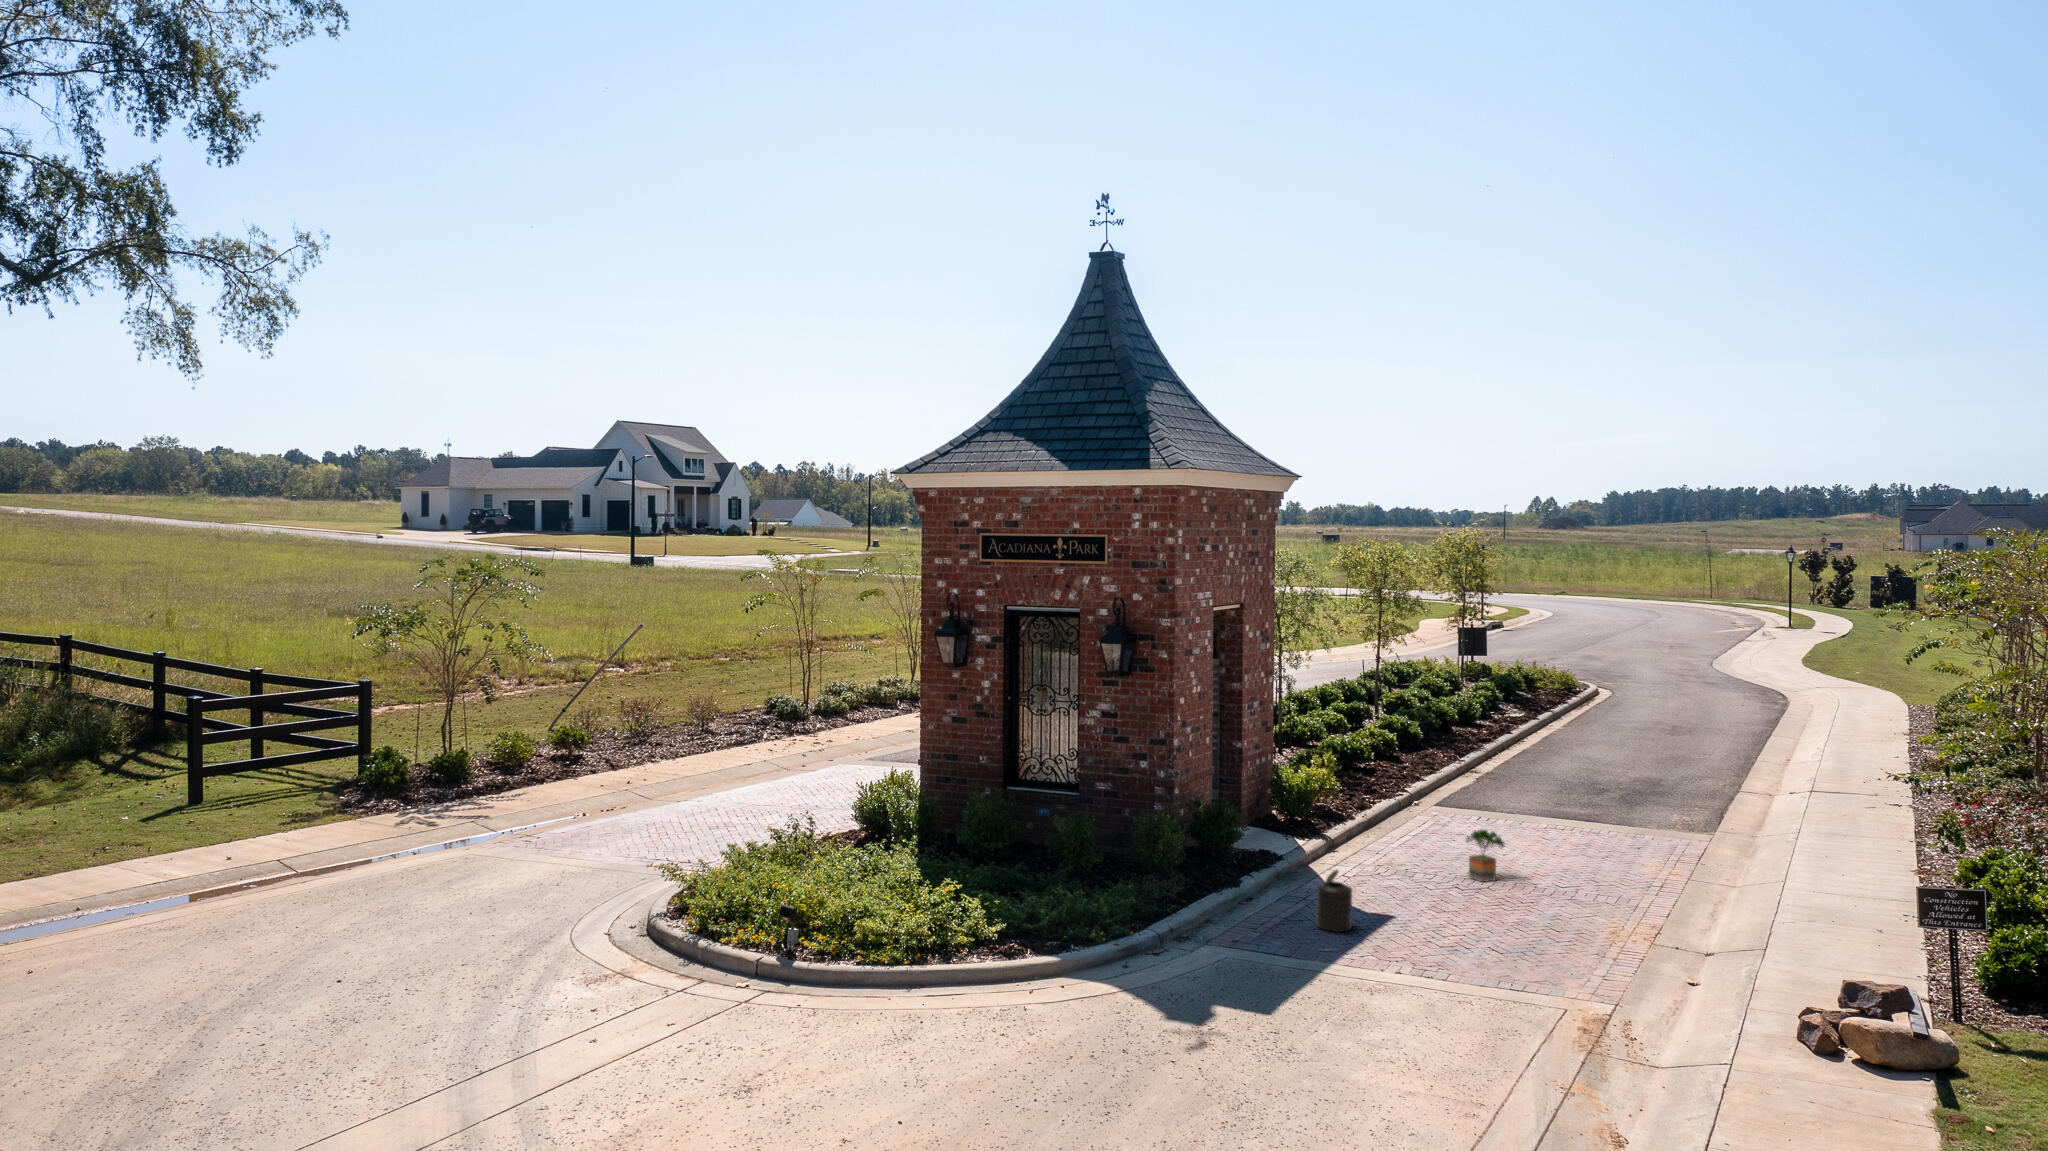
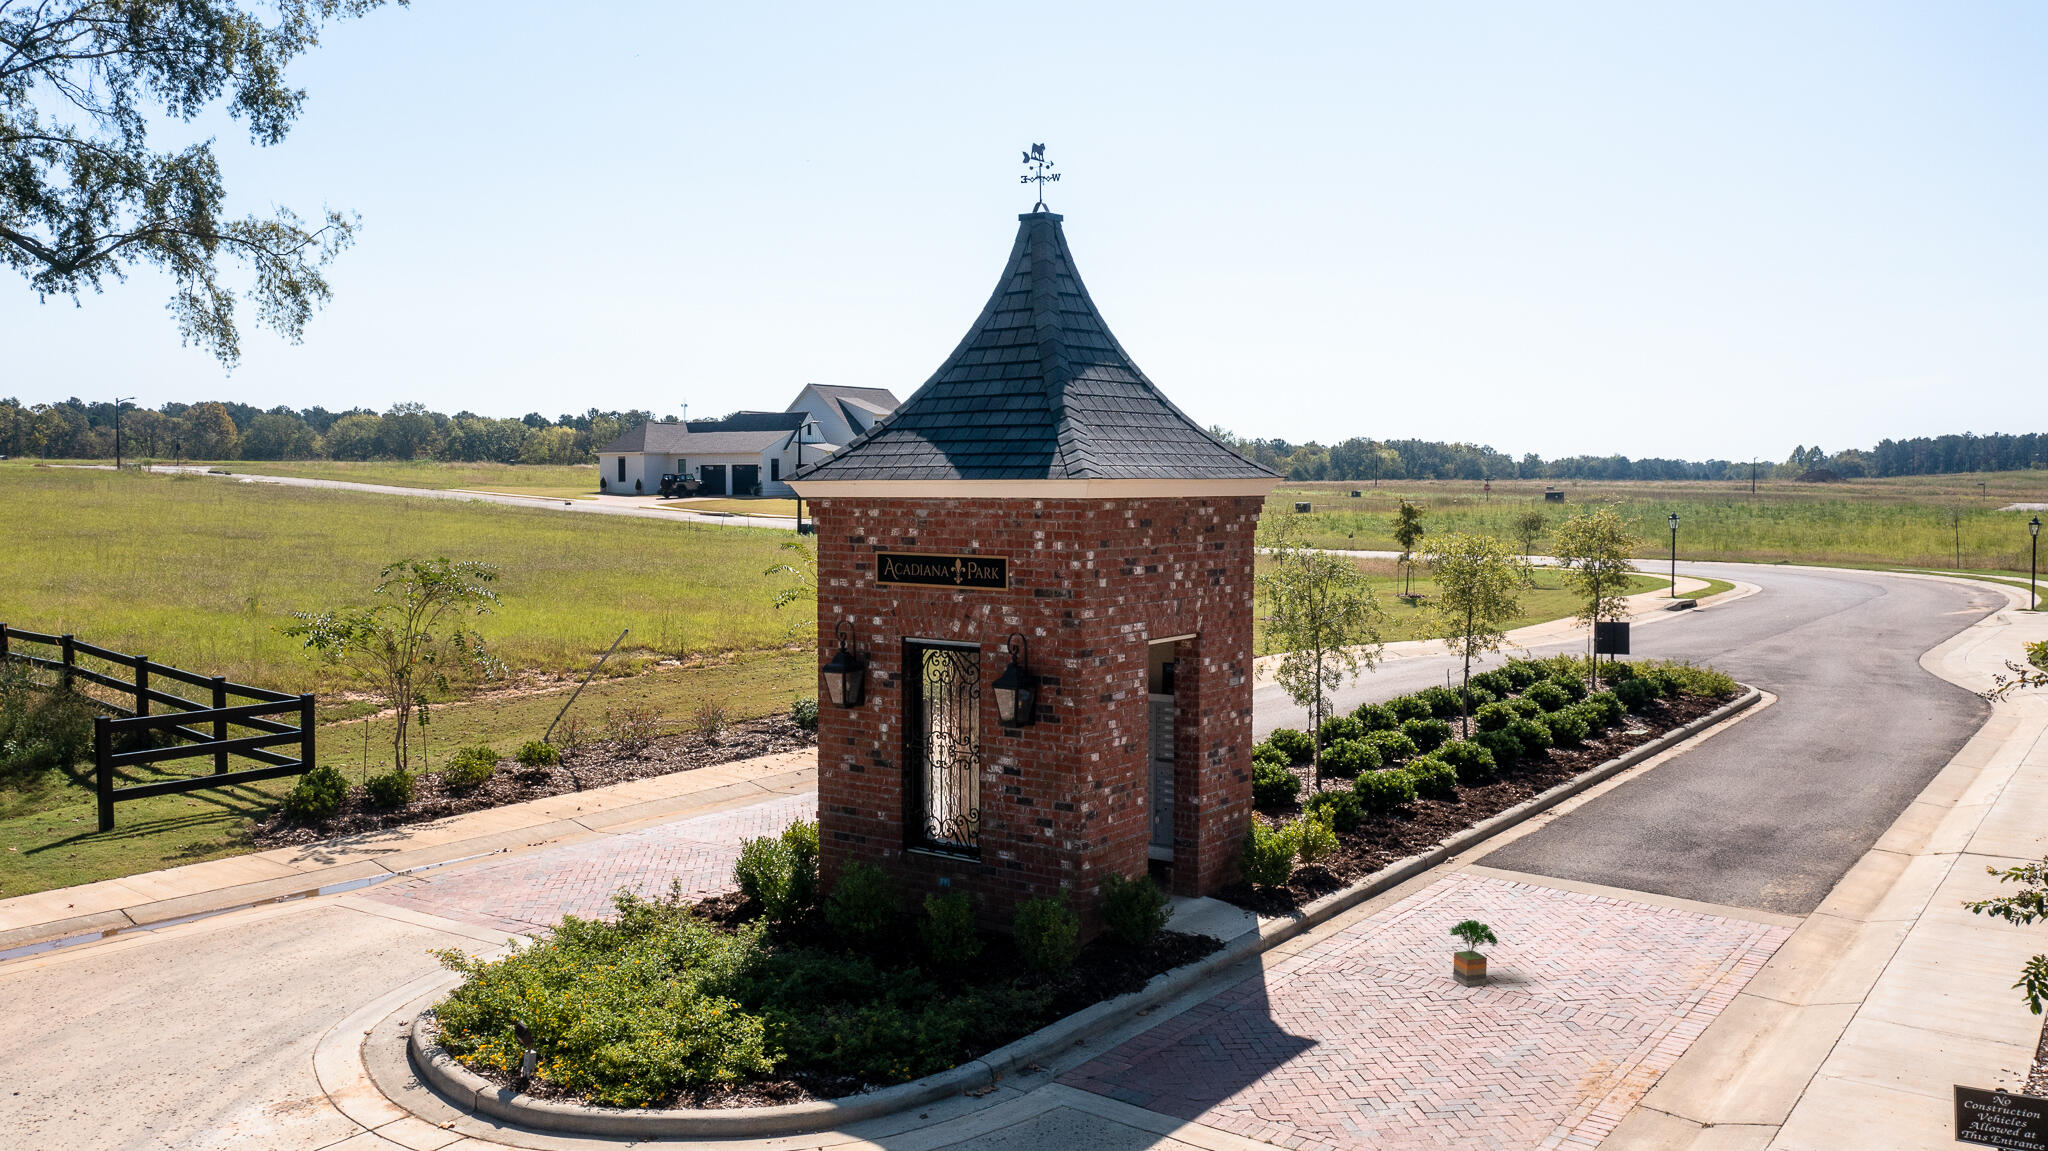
trash can: present [1316,870,1352,932] -> none [1220,981,1264,1059]

